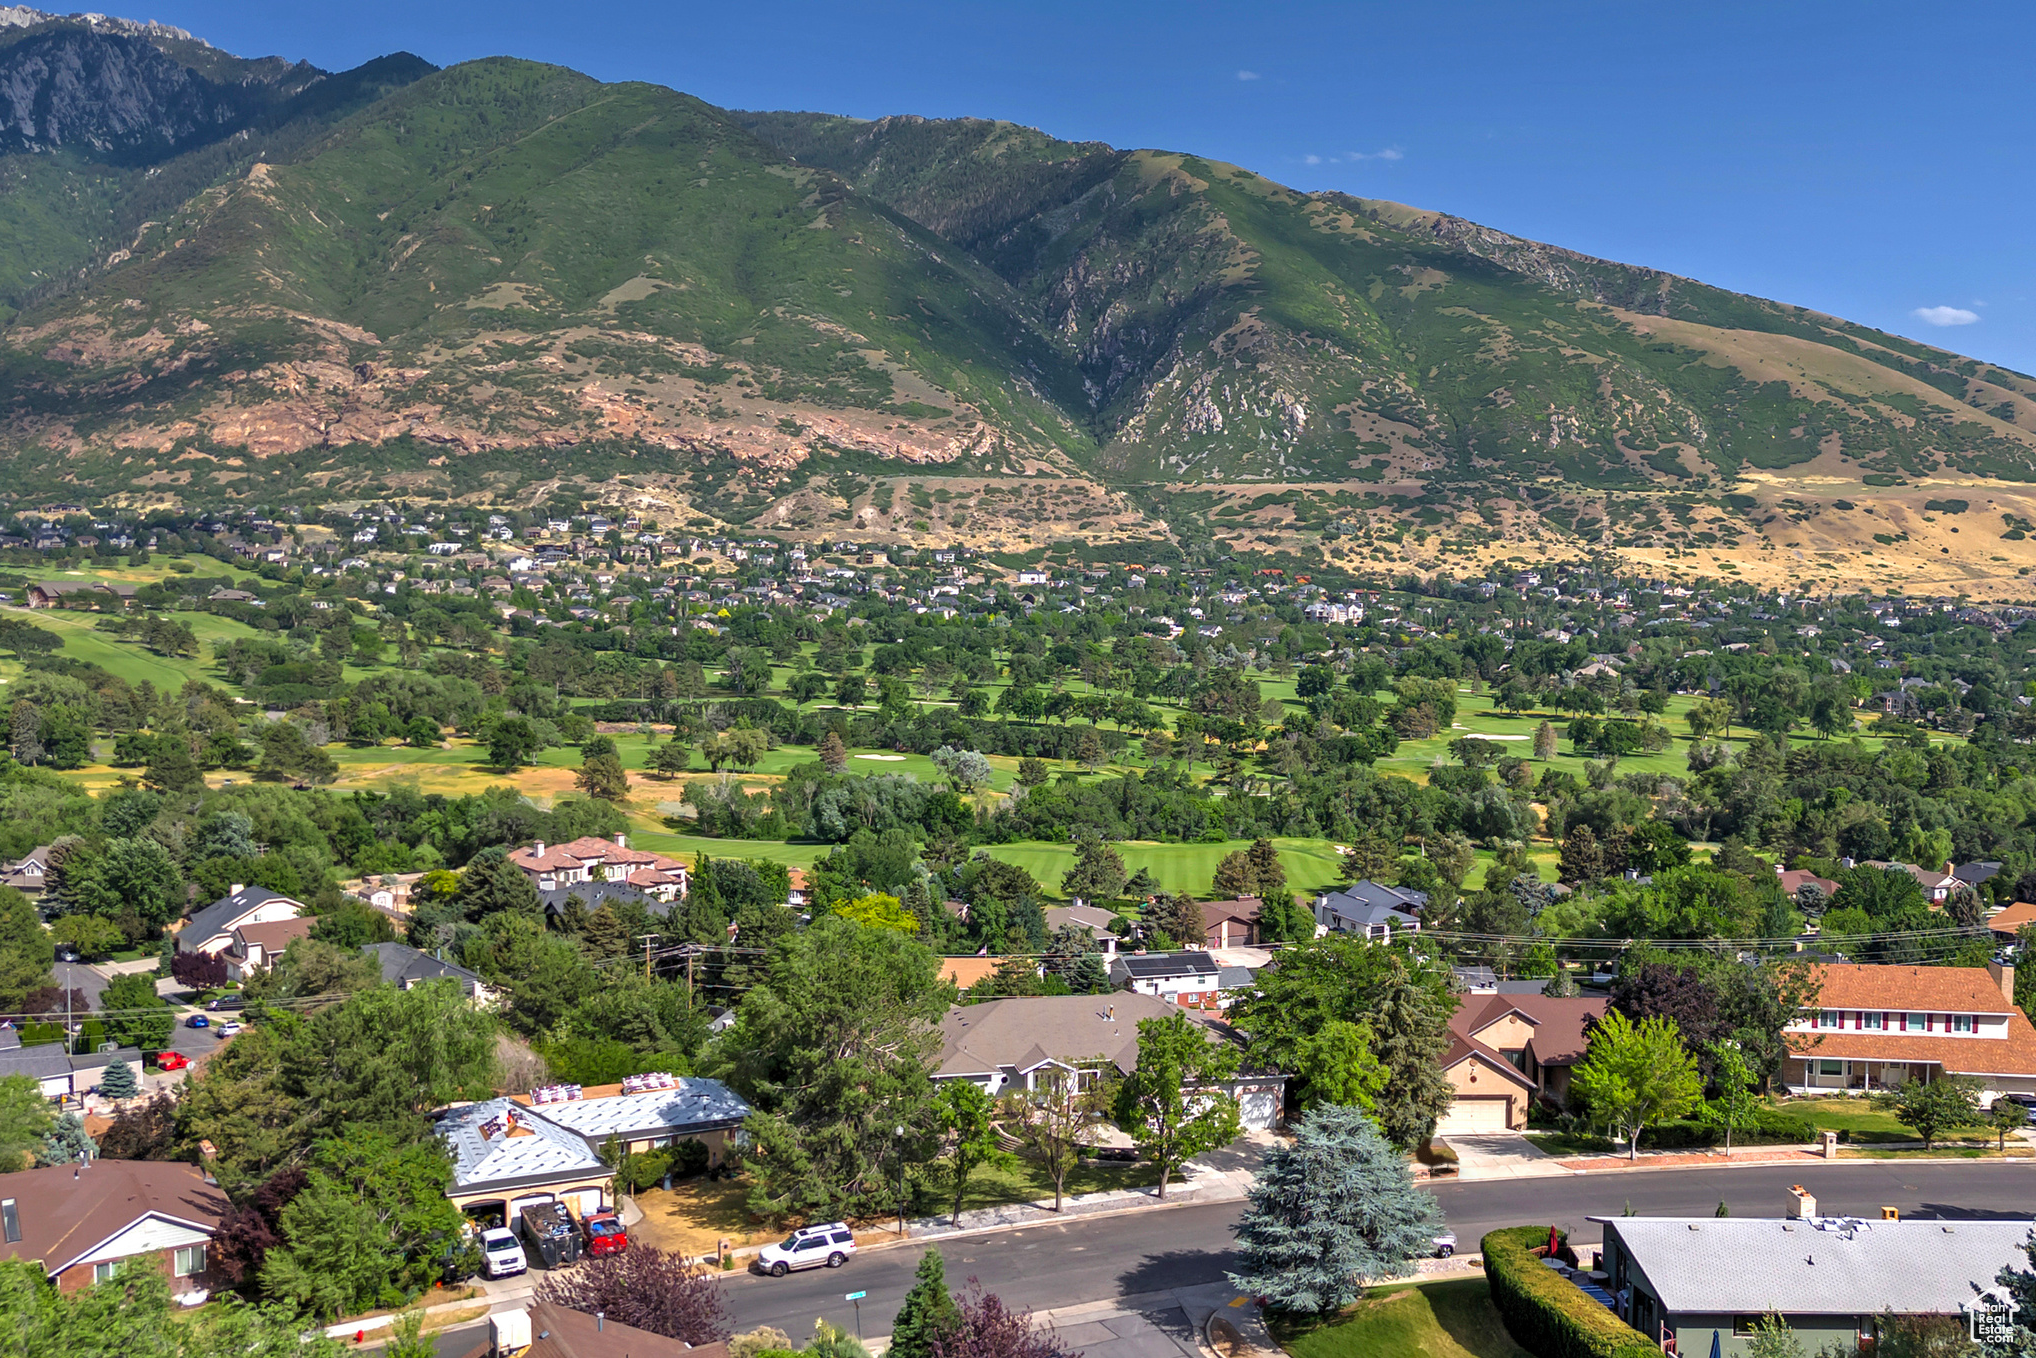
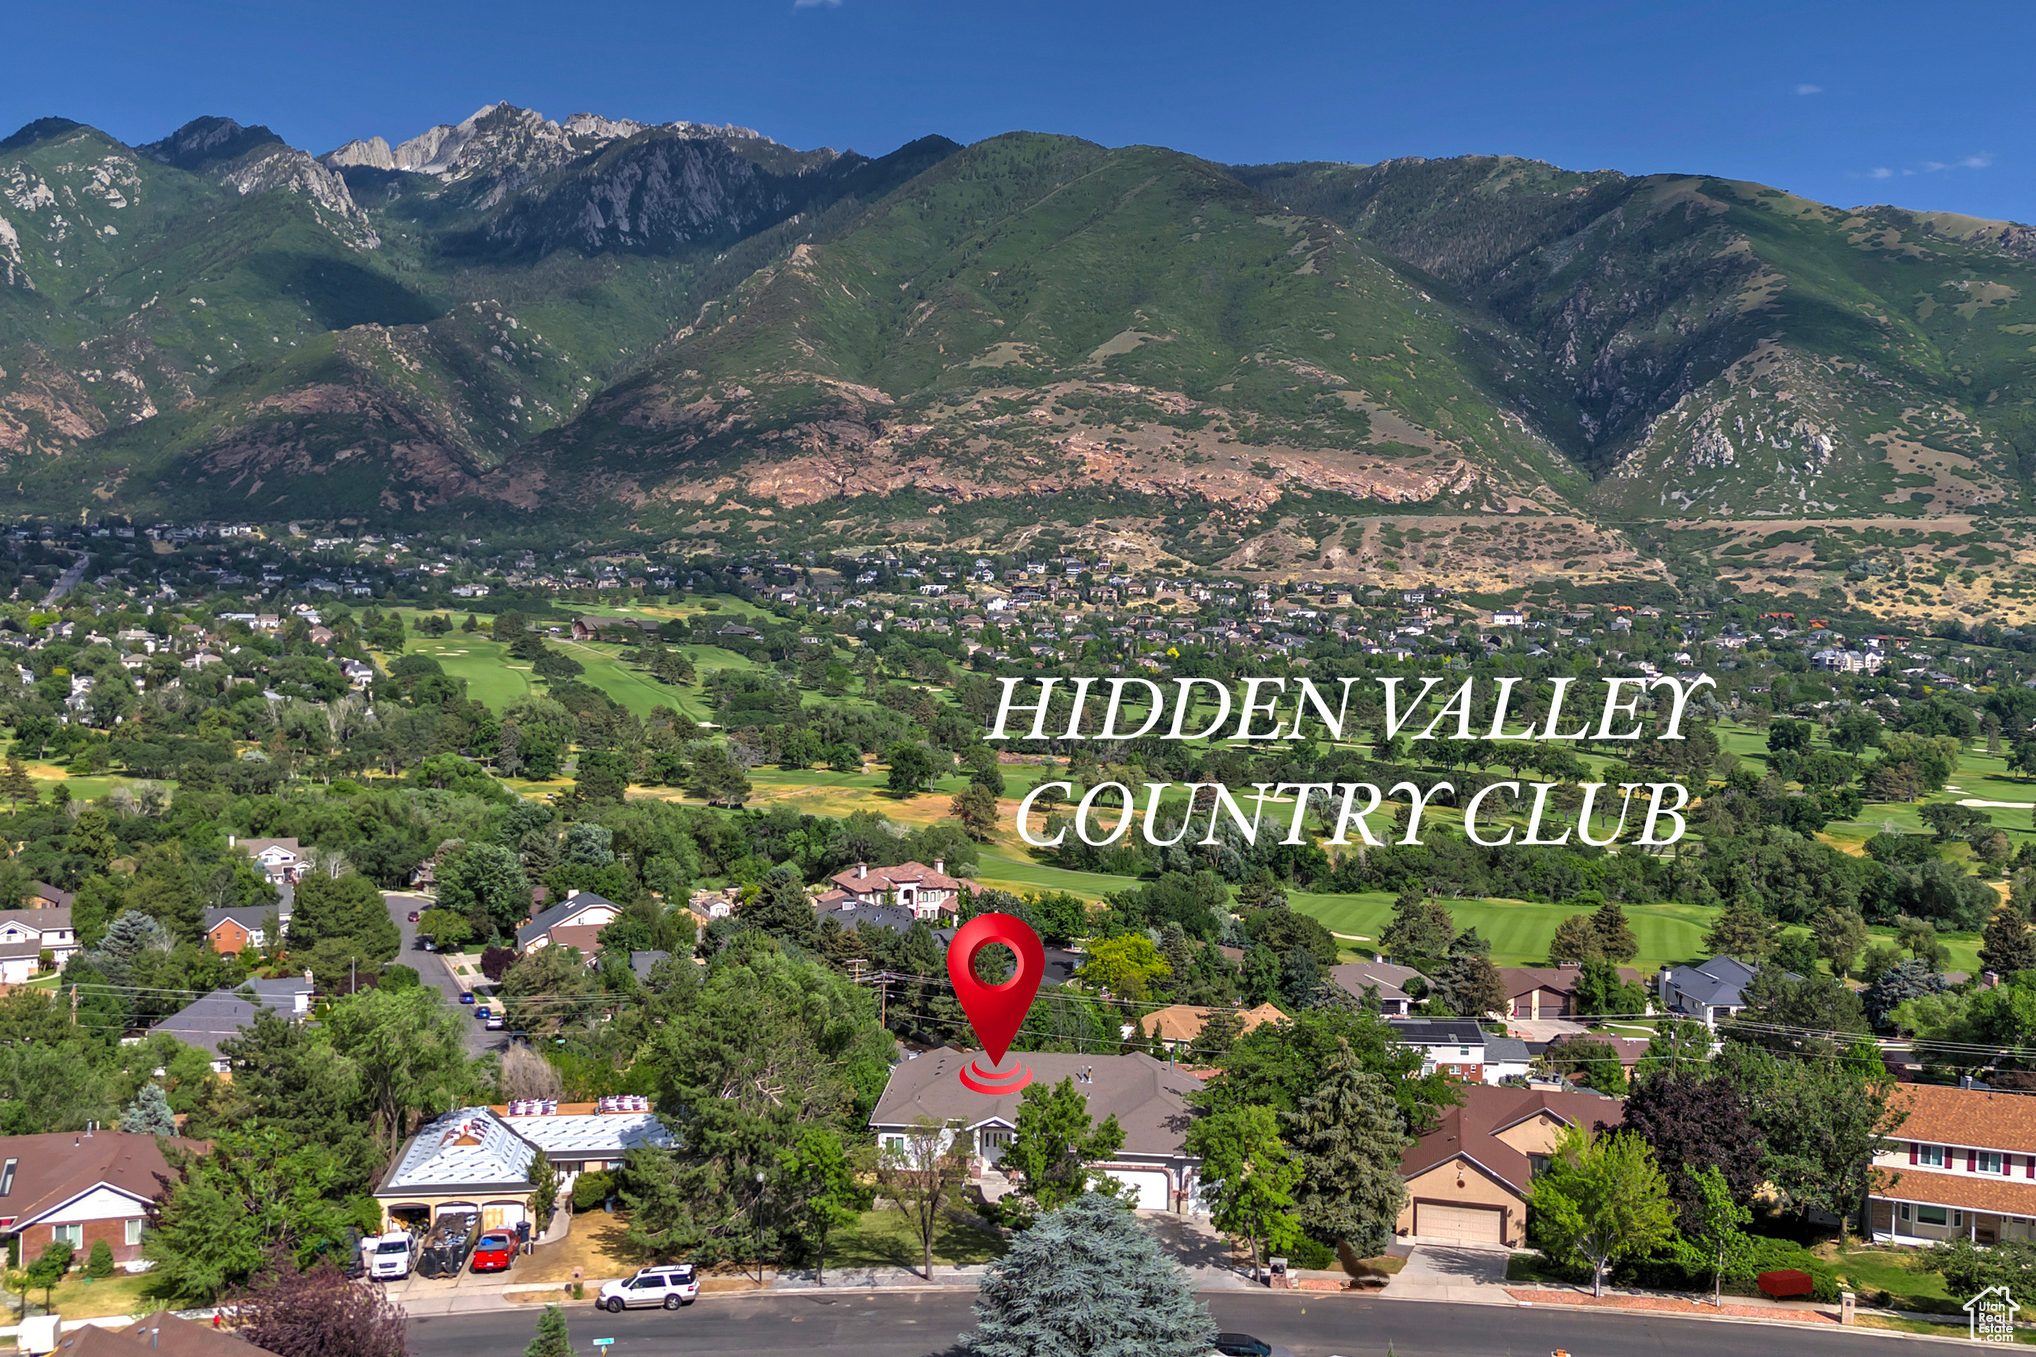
bench: none [1748,1119,1789,1148] -> present [1758,1269,1813,1303]

